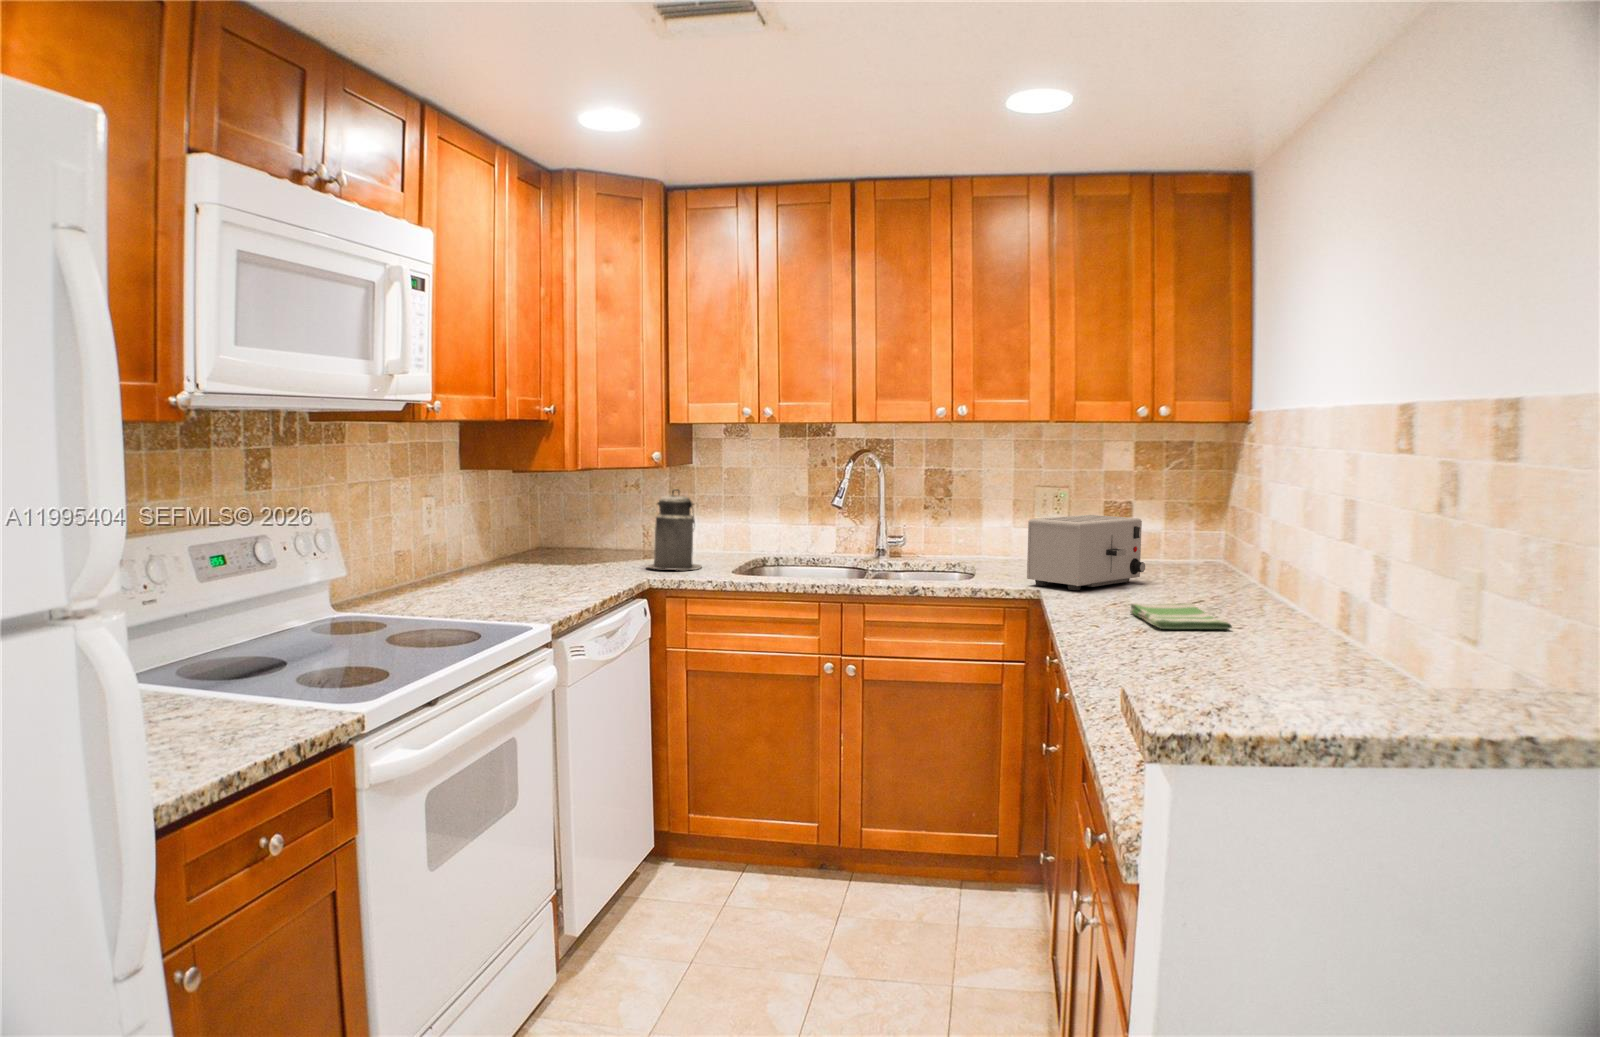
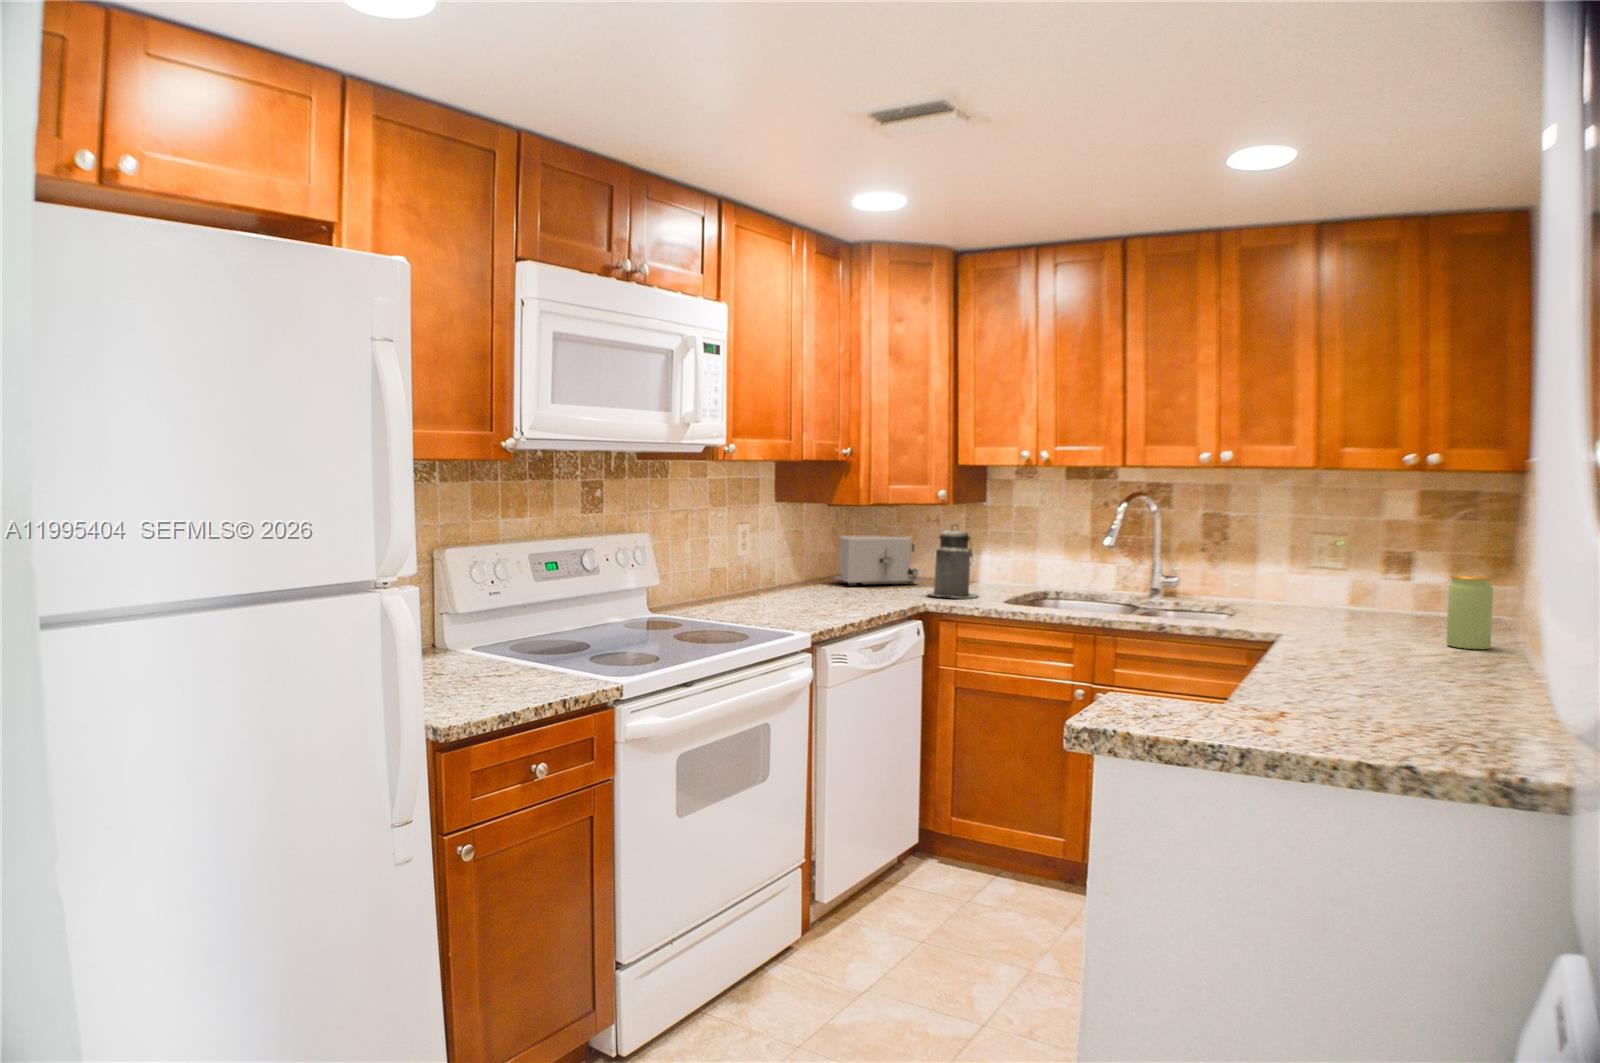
toaster: present [1027,515,1145,590] -> present [834,535,920,586]
jar: none [1156,532,1193,599] -> present [1446,575,1493,649]
dish towel: present [1130,603,1232,629] -> none [1396,648,1511,680]

